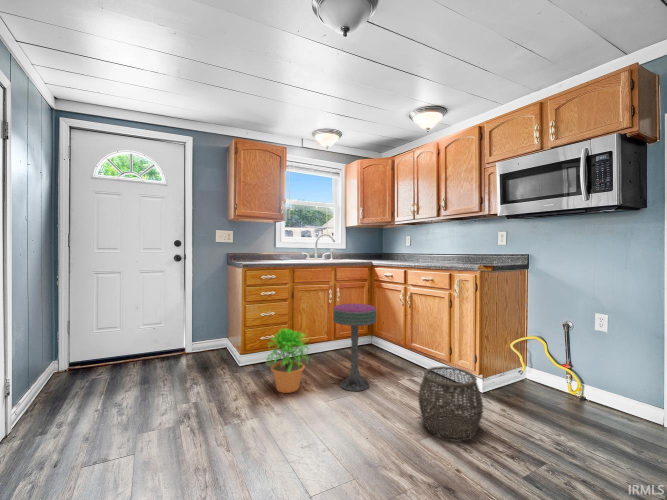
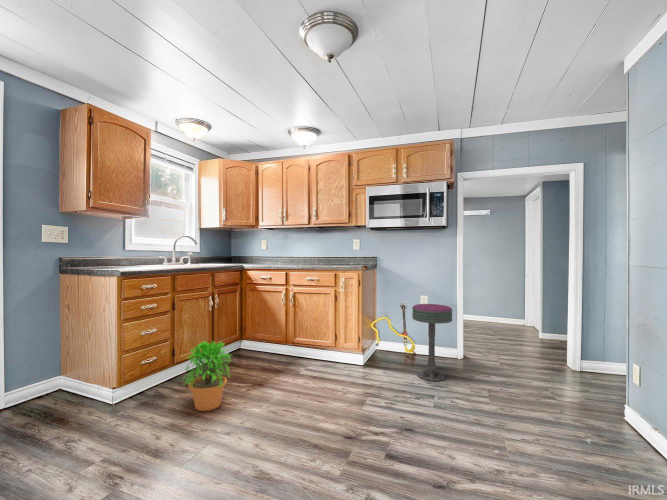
bar stool: present [333,304,376,391] -> present [412,304,452,381]
woven basket: present [418,366,483,439] -> none [345,347,393,401]

